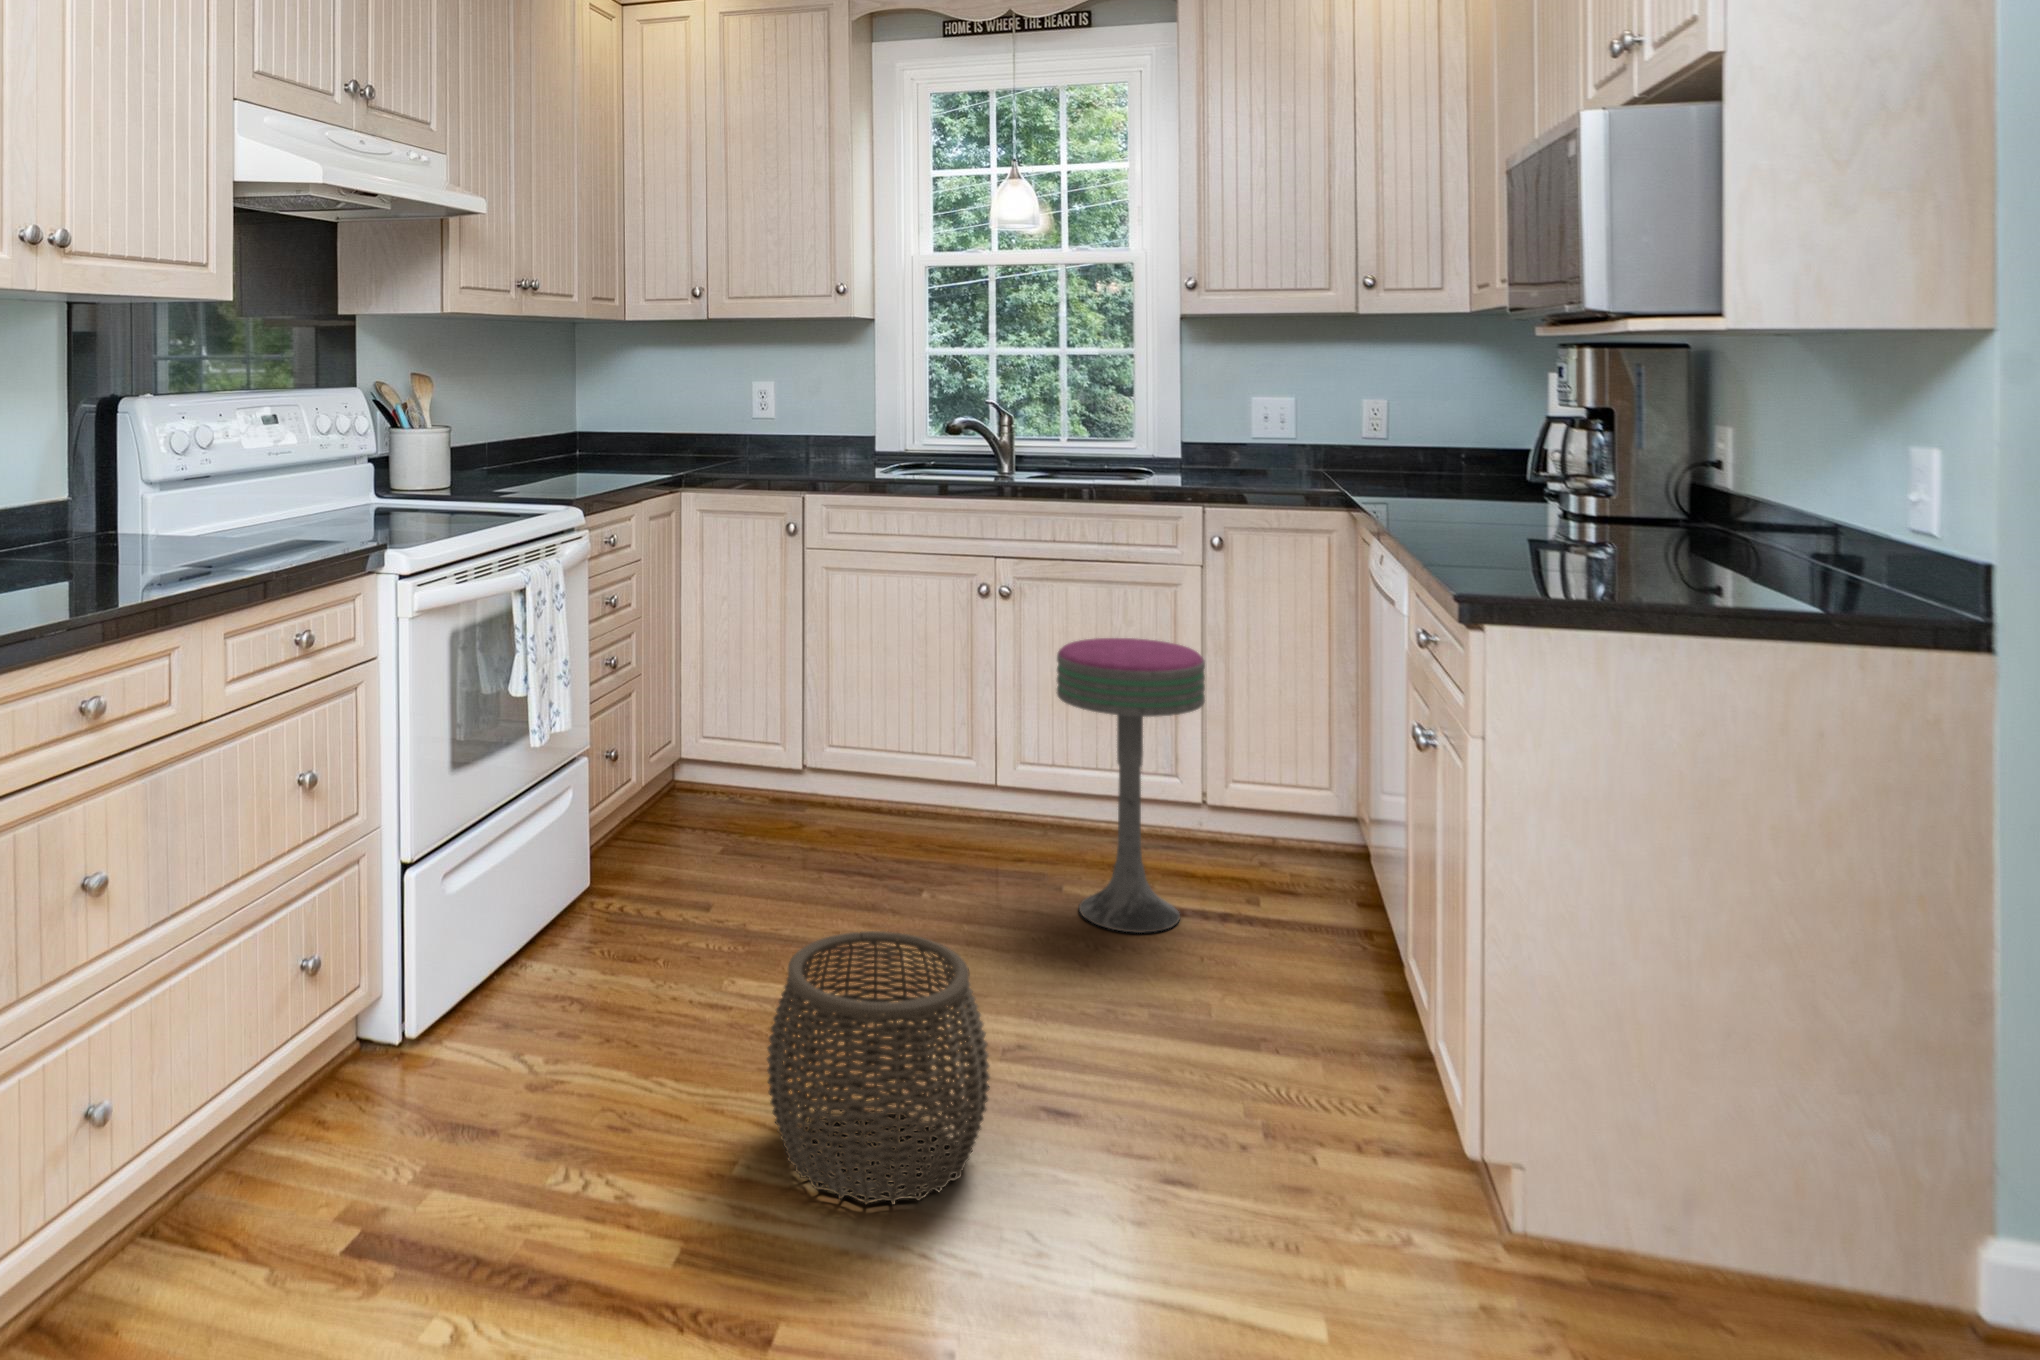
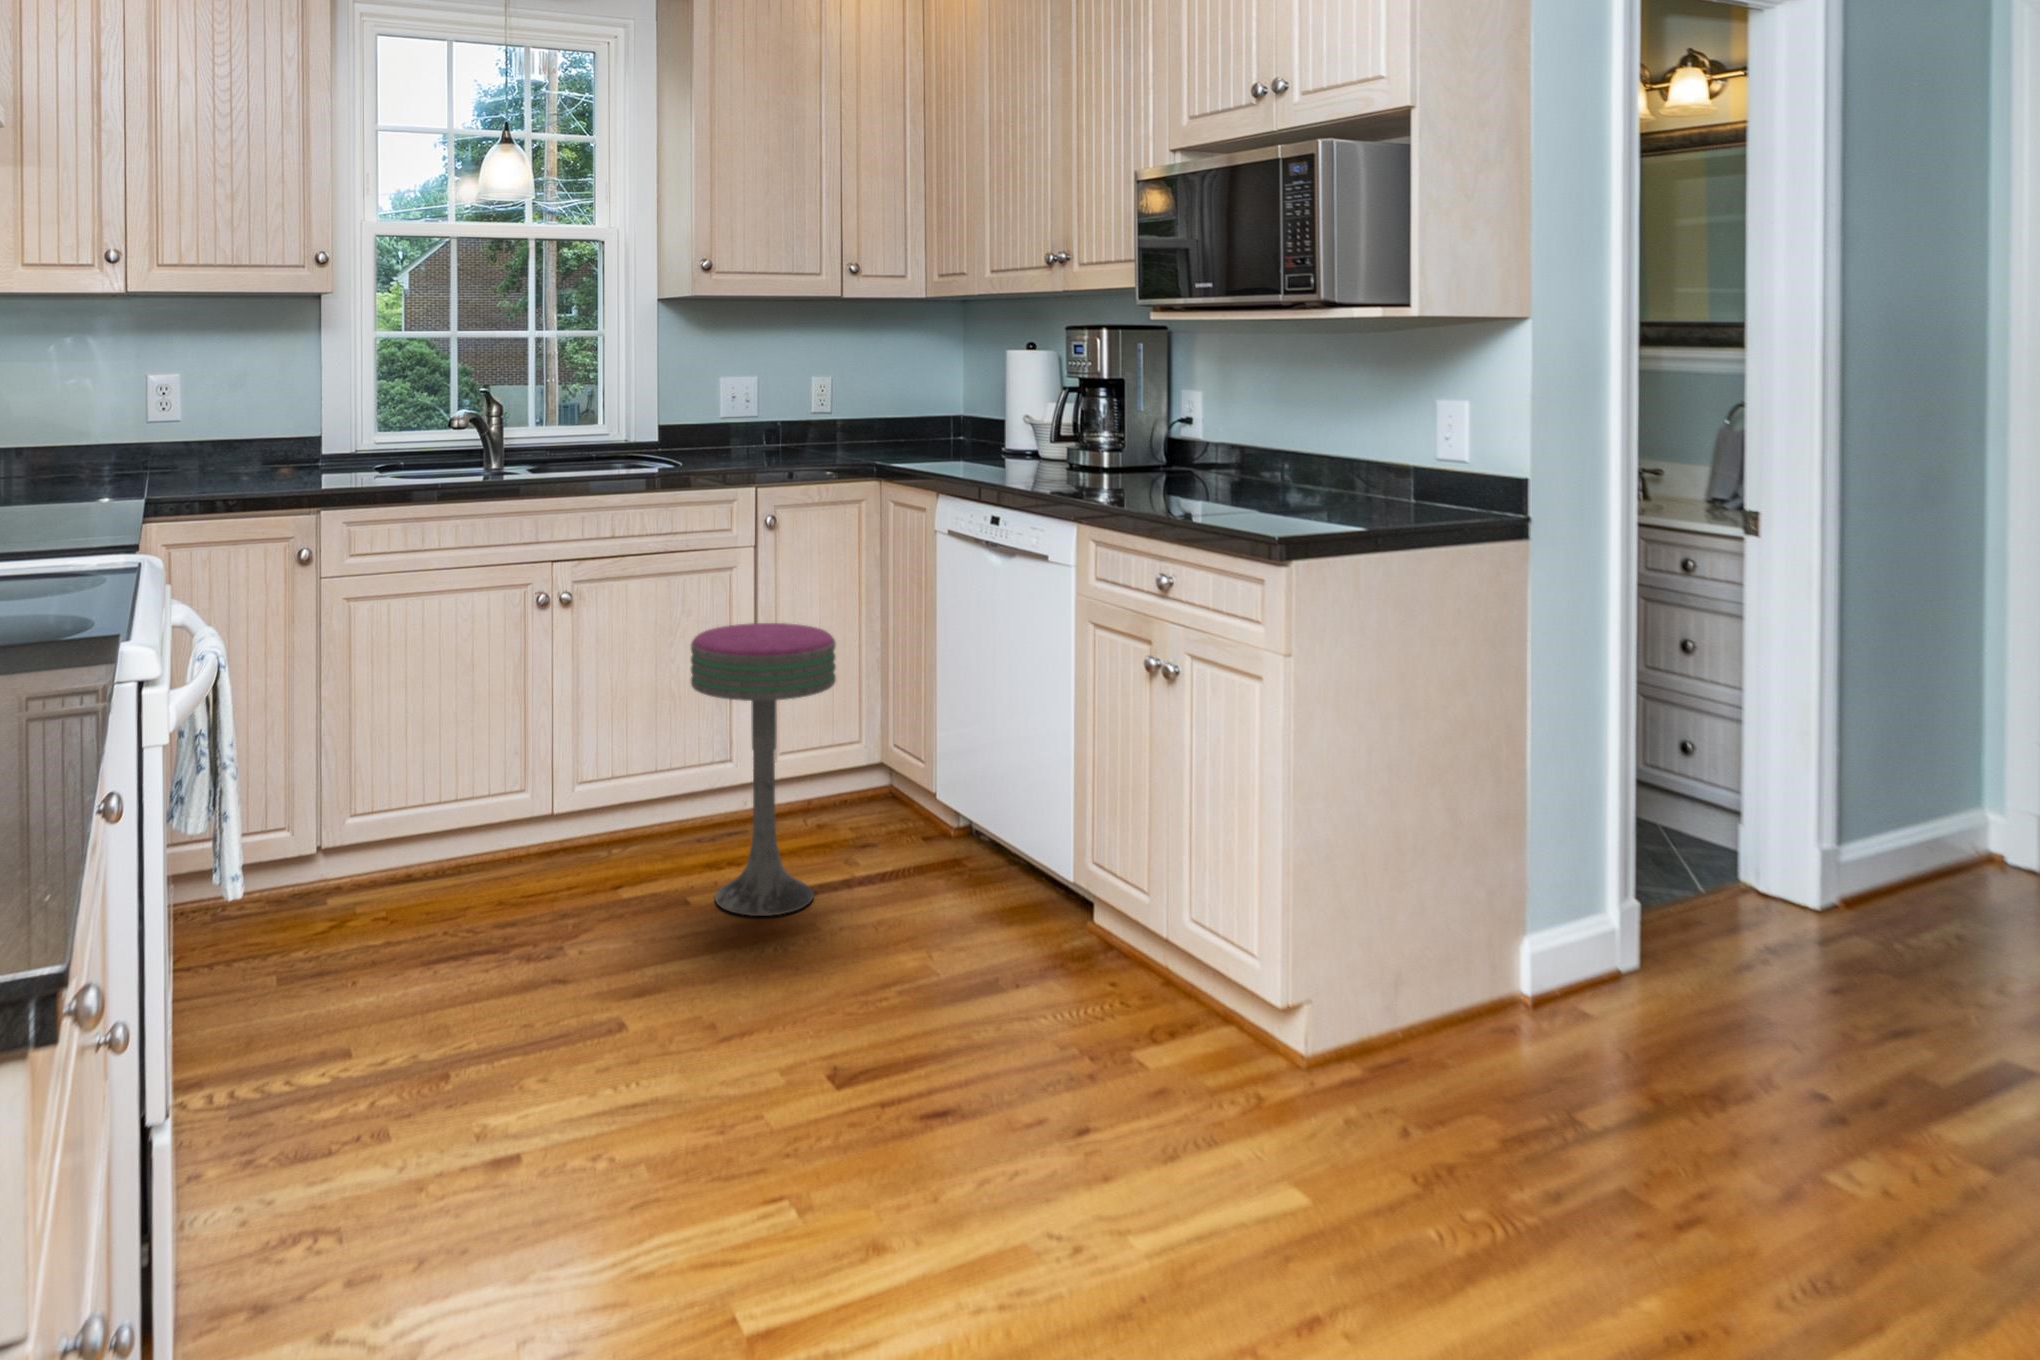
woven basket: present [767,931,990,1205] -> none [696,953,937,1246]

